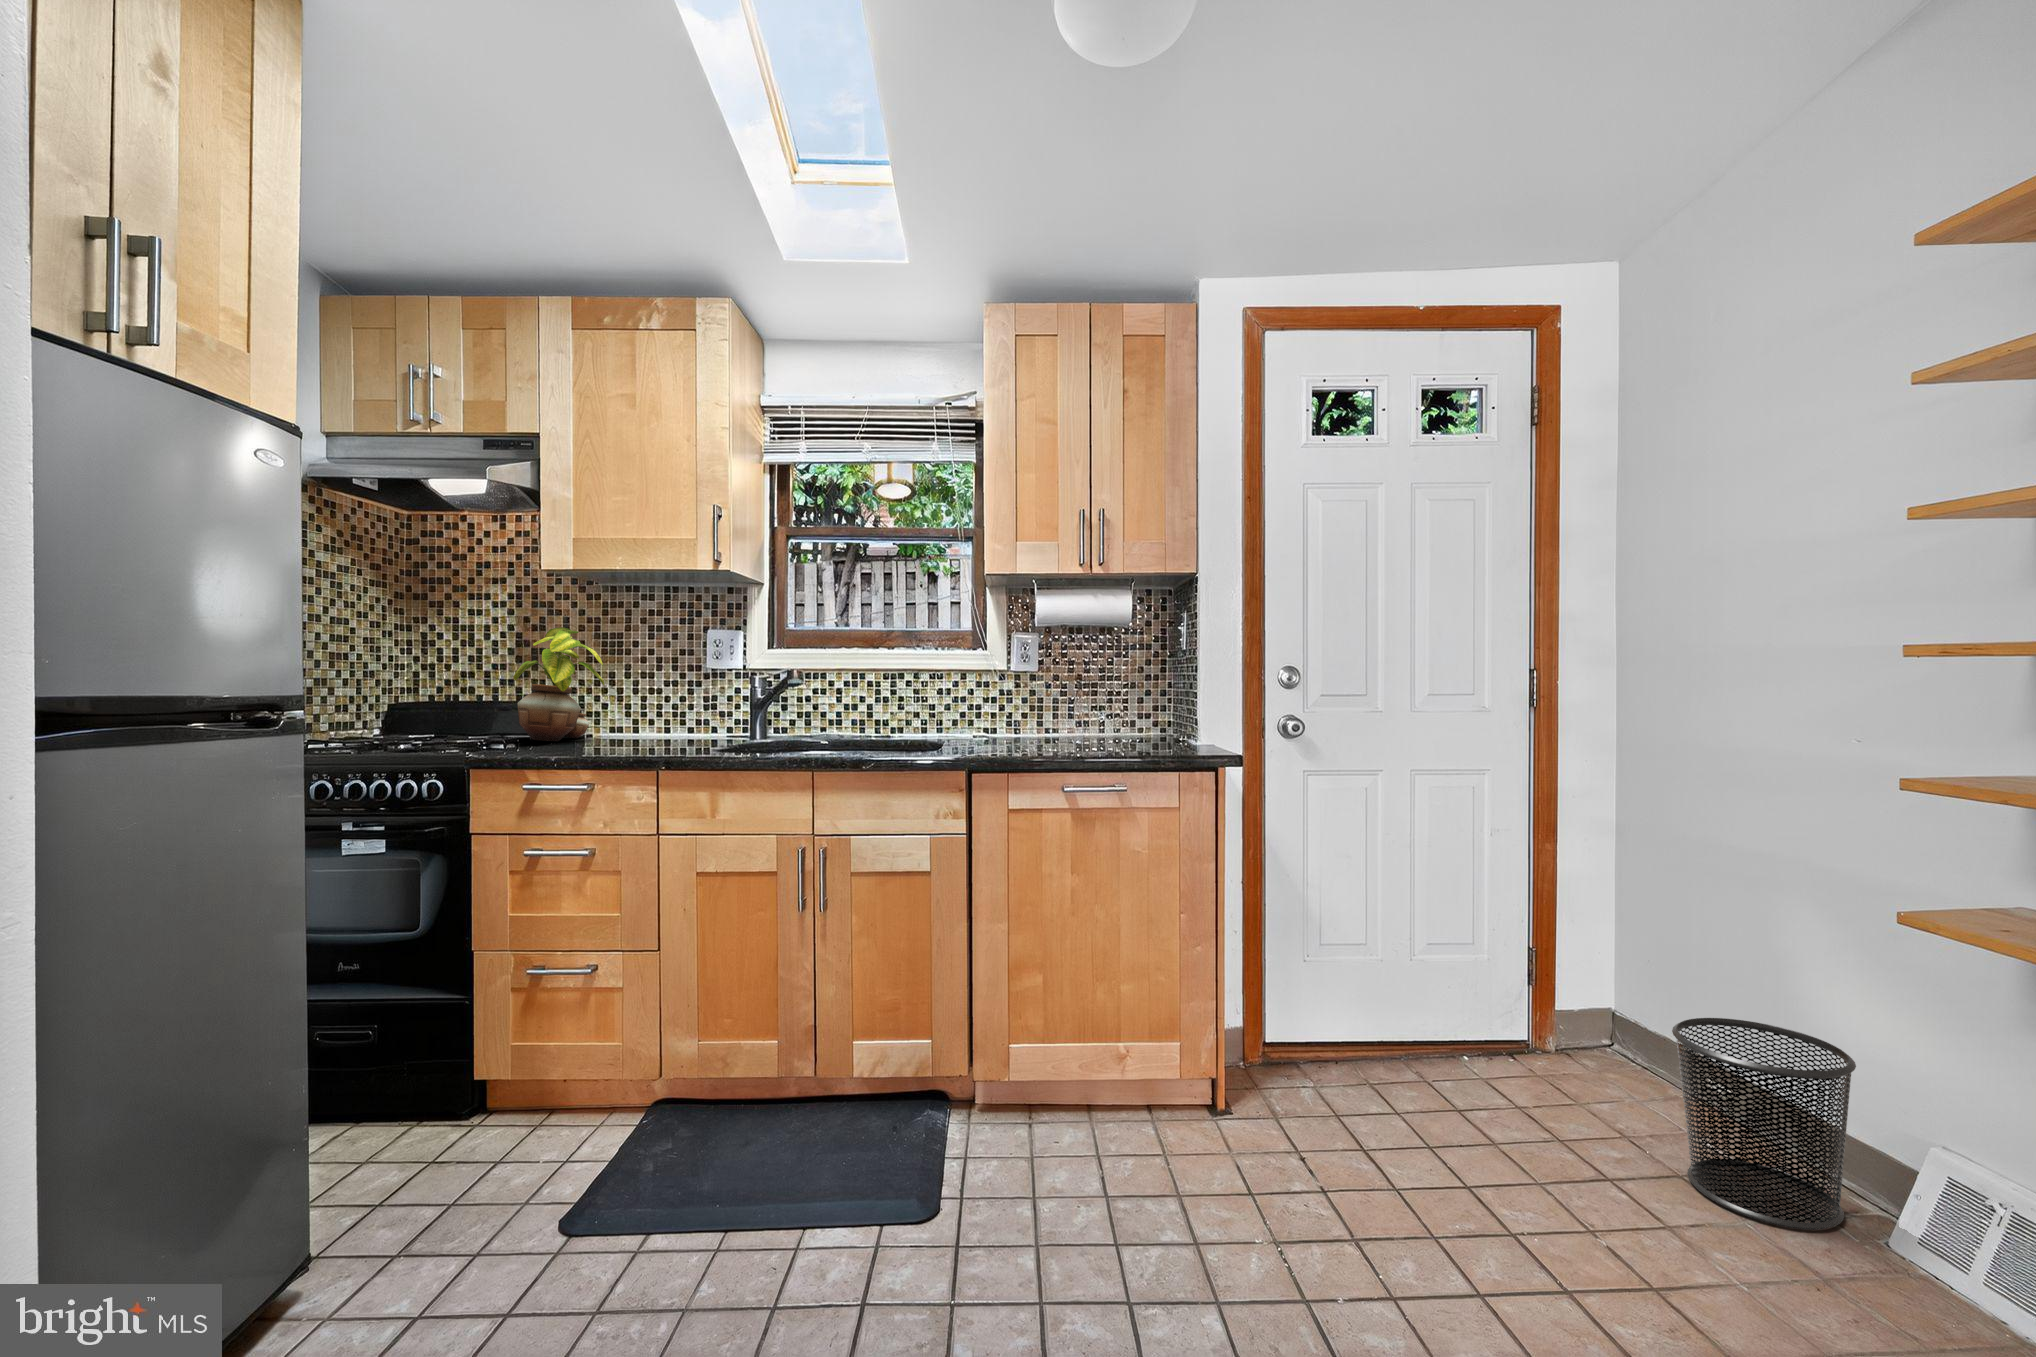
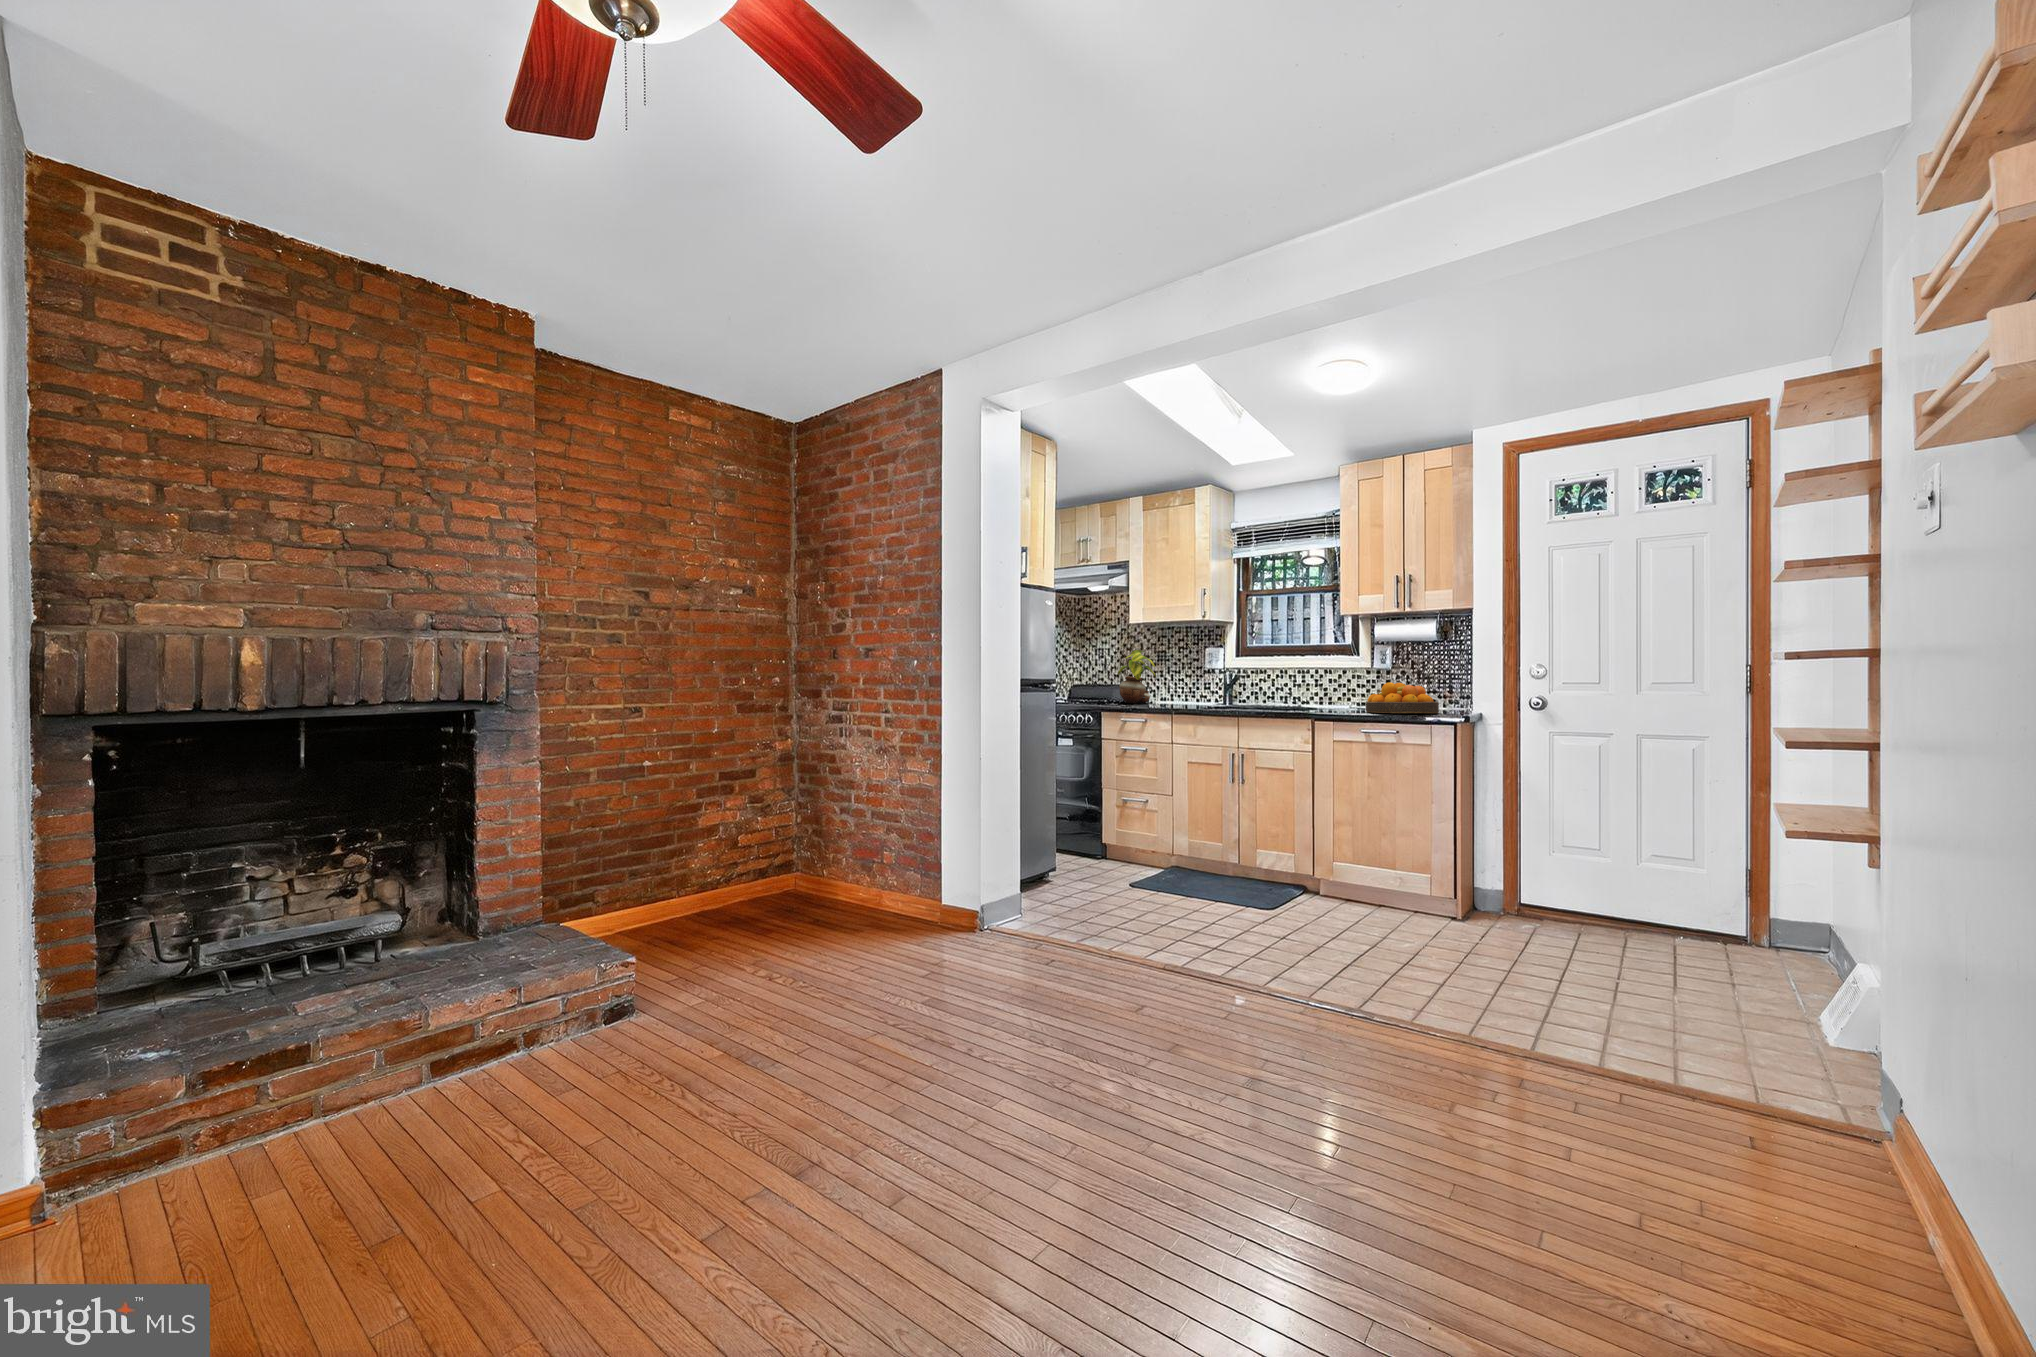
fruit bowl: none [1029,695,1146,751] -> present [1366,682,1439,713]
waste bin: present [1672,1018,1856,1230] -> none [1714,882,1829,996]

